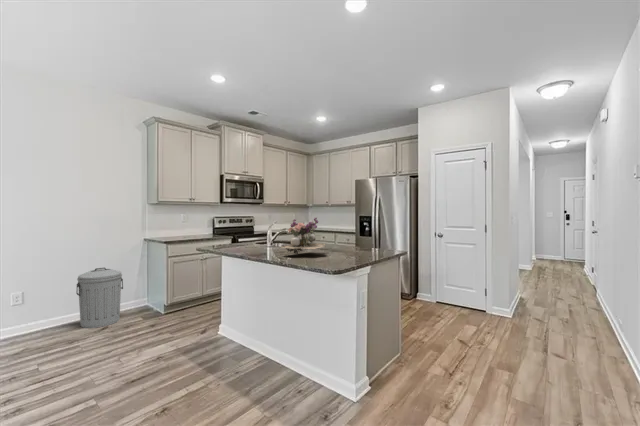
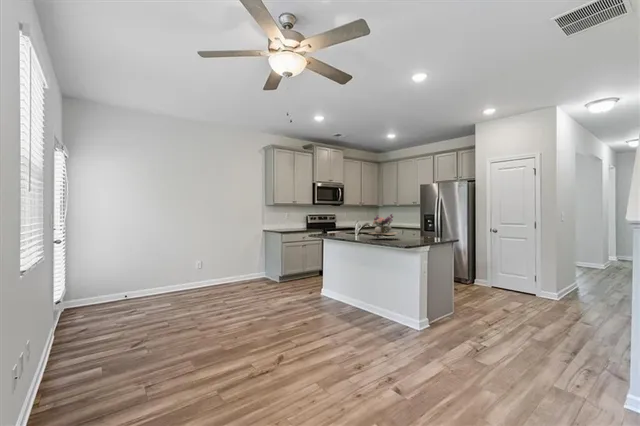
trash can: present [76,268,123,328] -> none [227,248,253,287]

